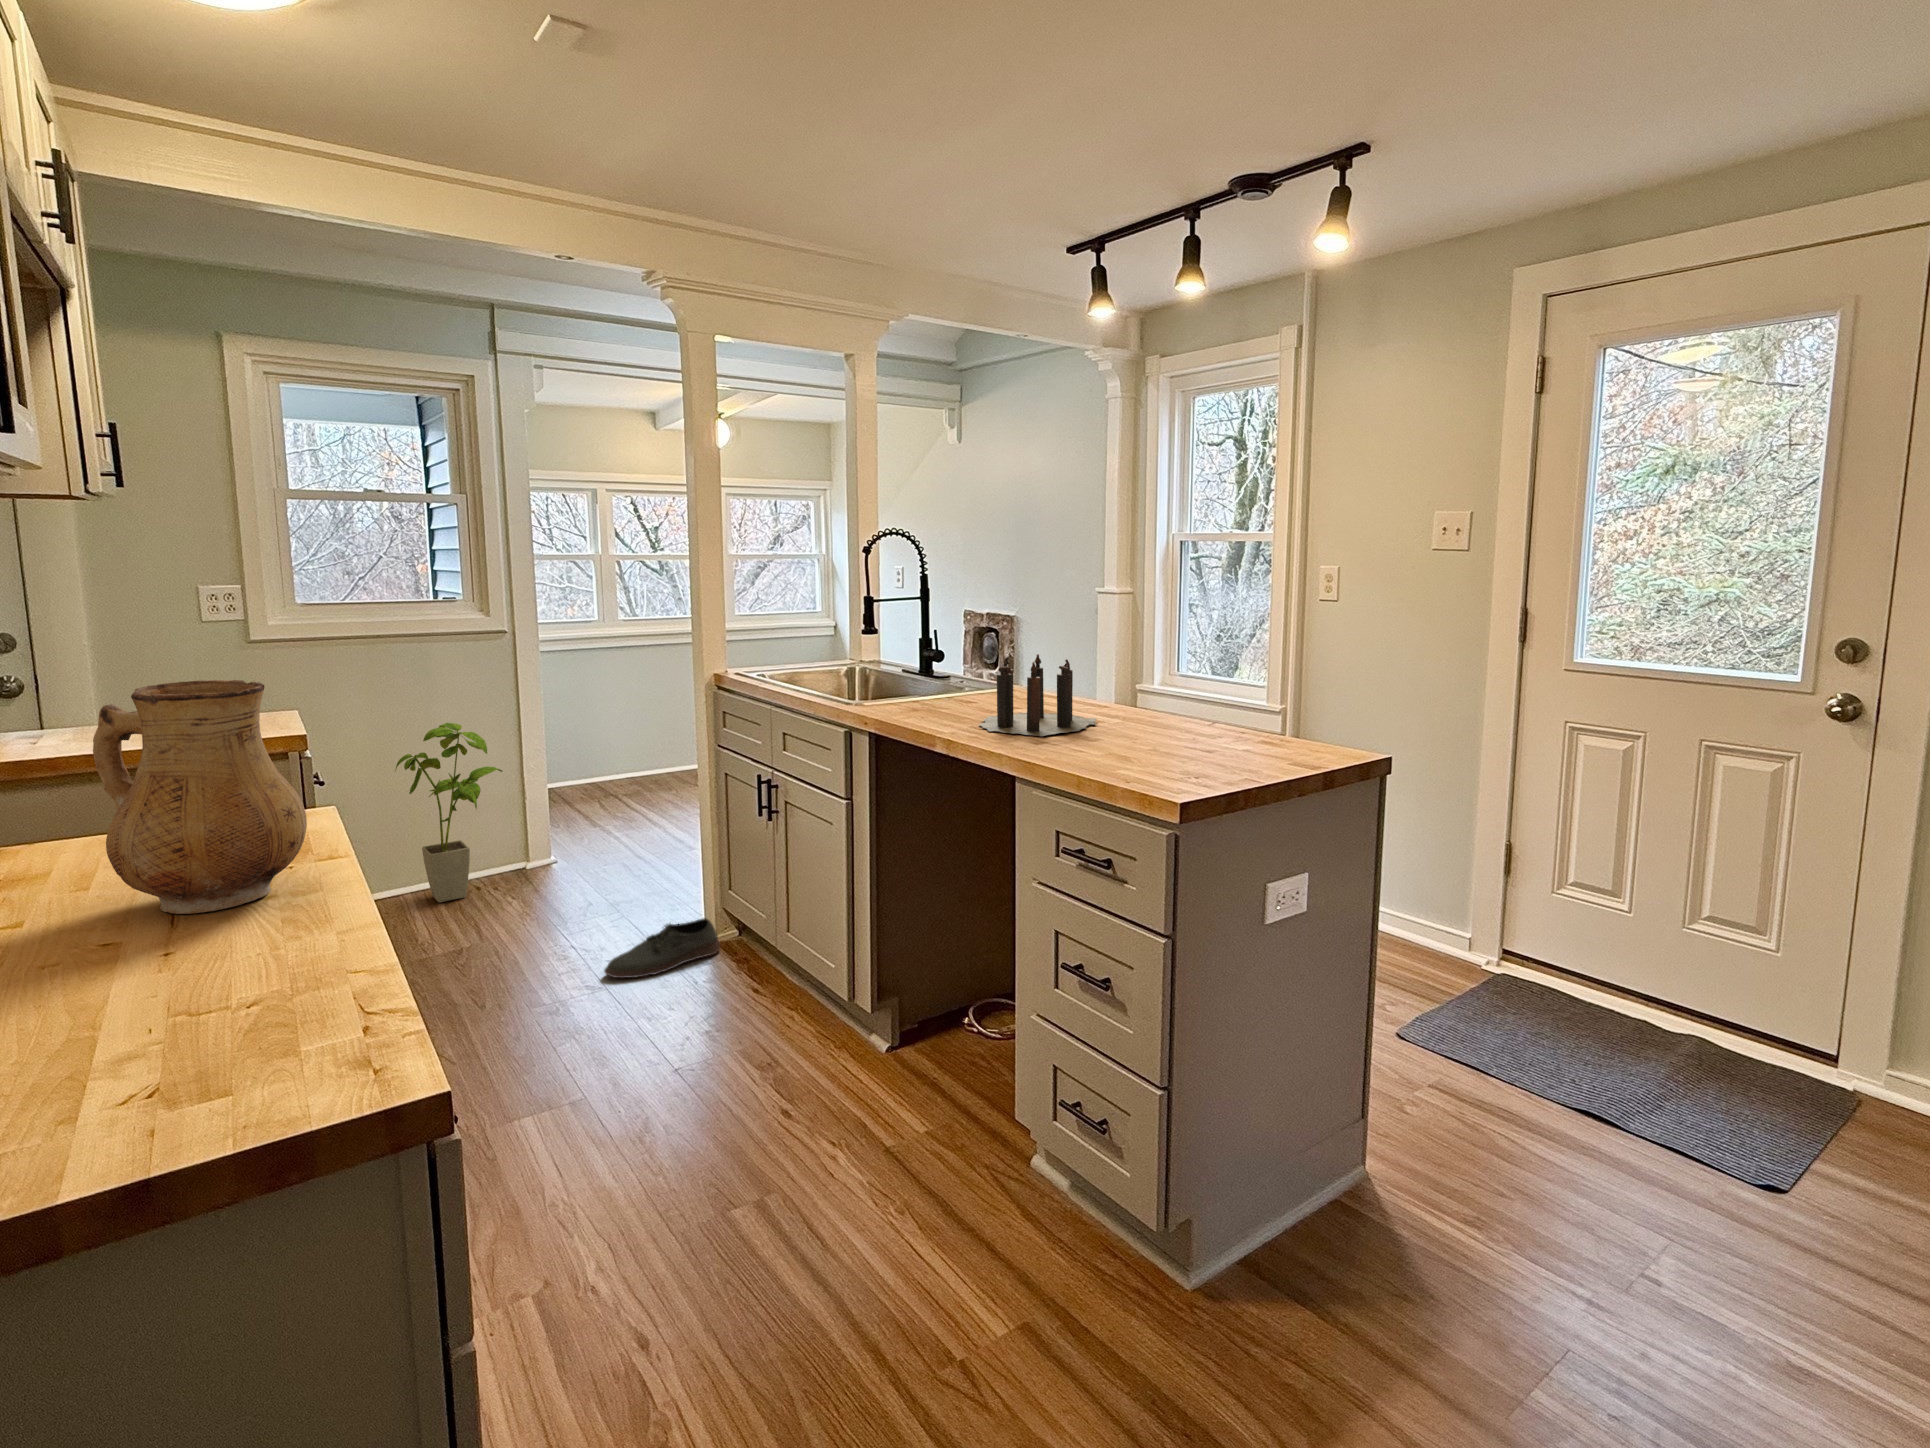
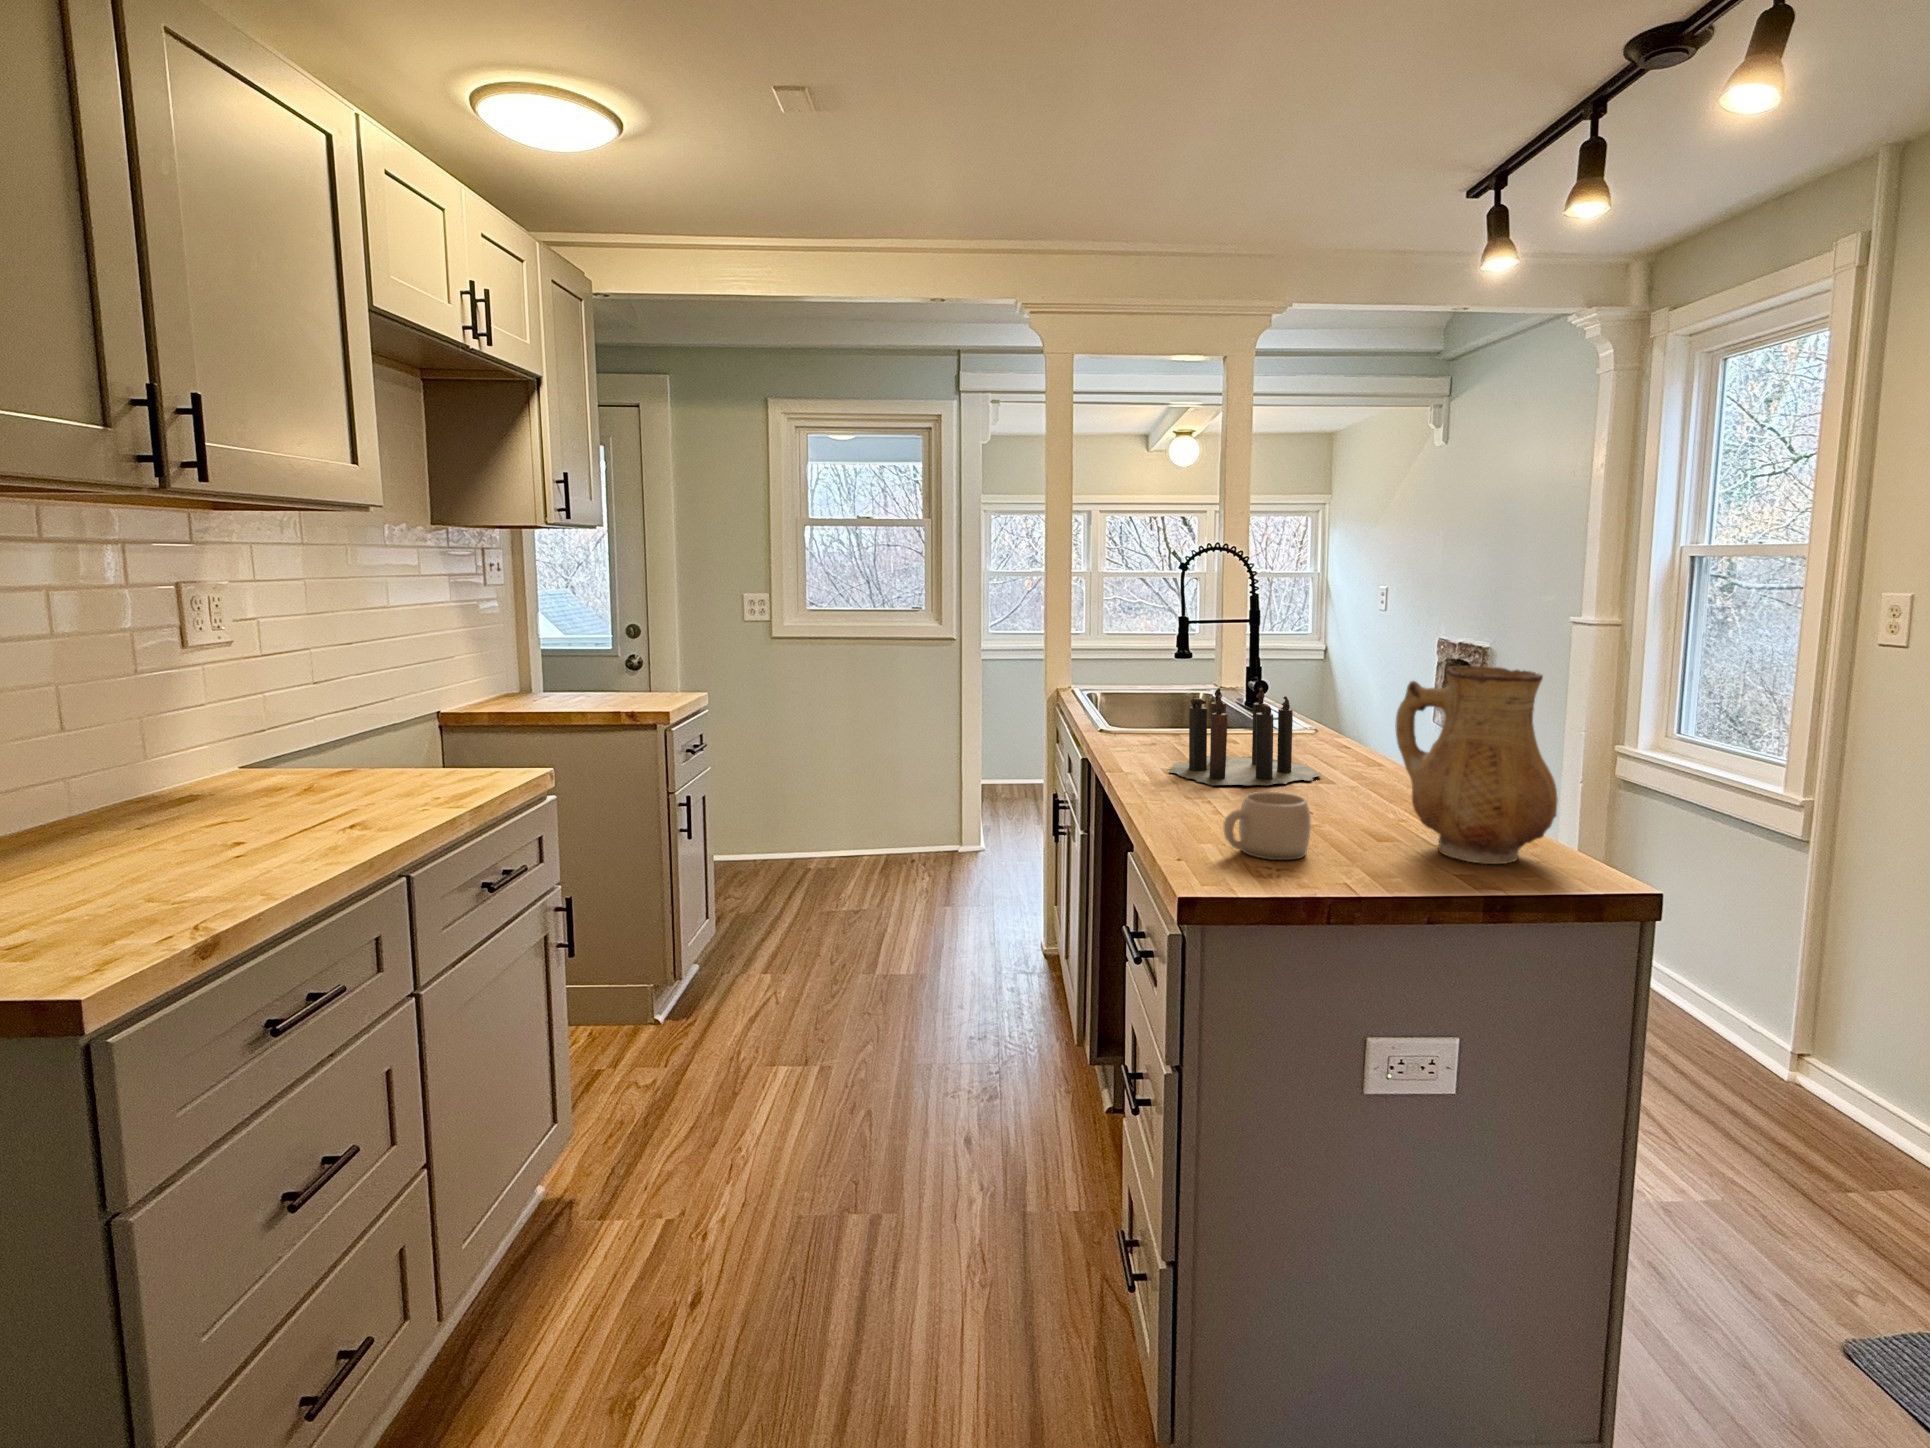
ceramic pitcher: present [93,680,307,914] -> present [1395,666,1558,864]
house plant: present [395,723,503,902] -> none [856,714,939,867]
mug: none [1153,727,1206,776] -> present [1223,792,1311,860]
shoe: present [604,918,720,978] -> none [935,922,1044,970]

